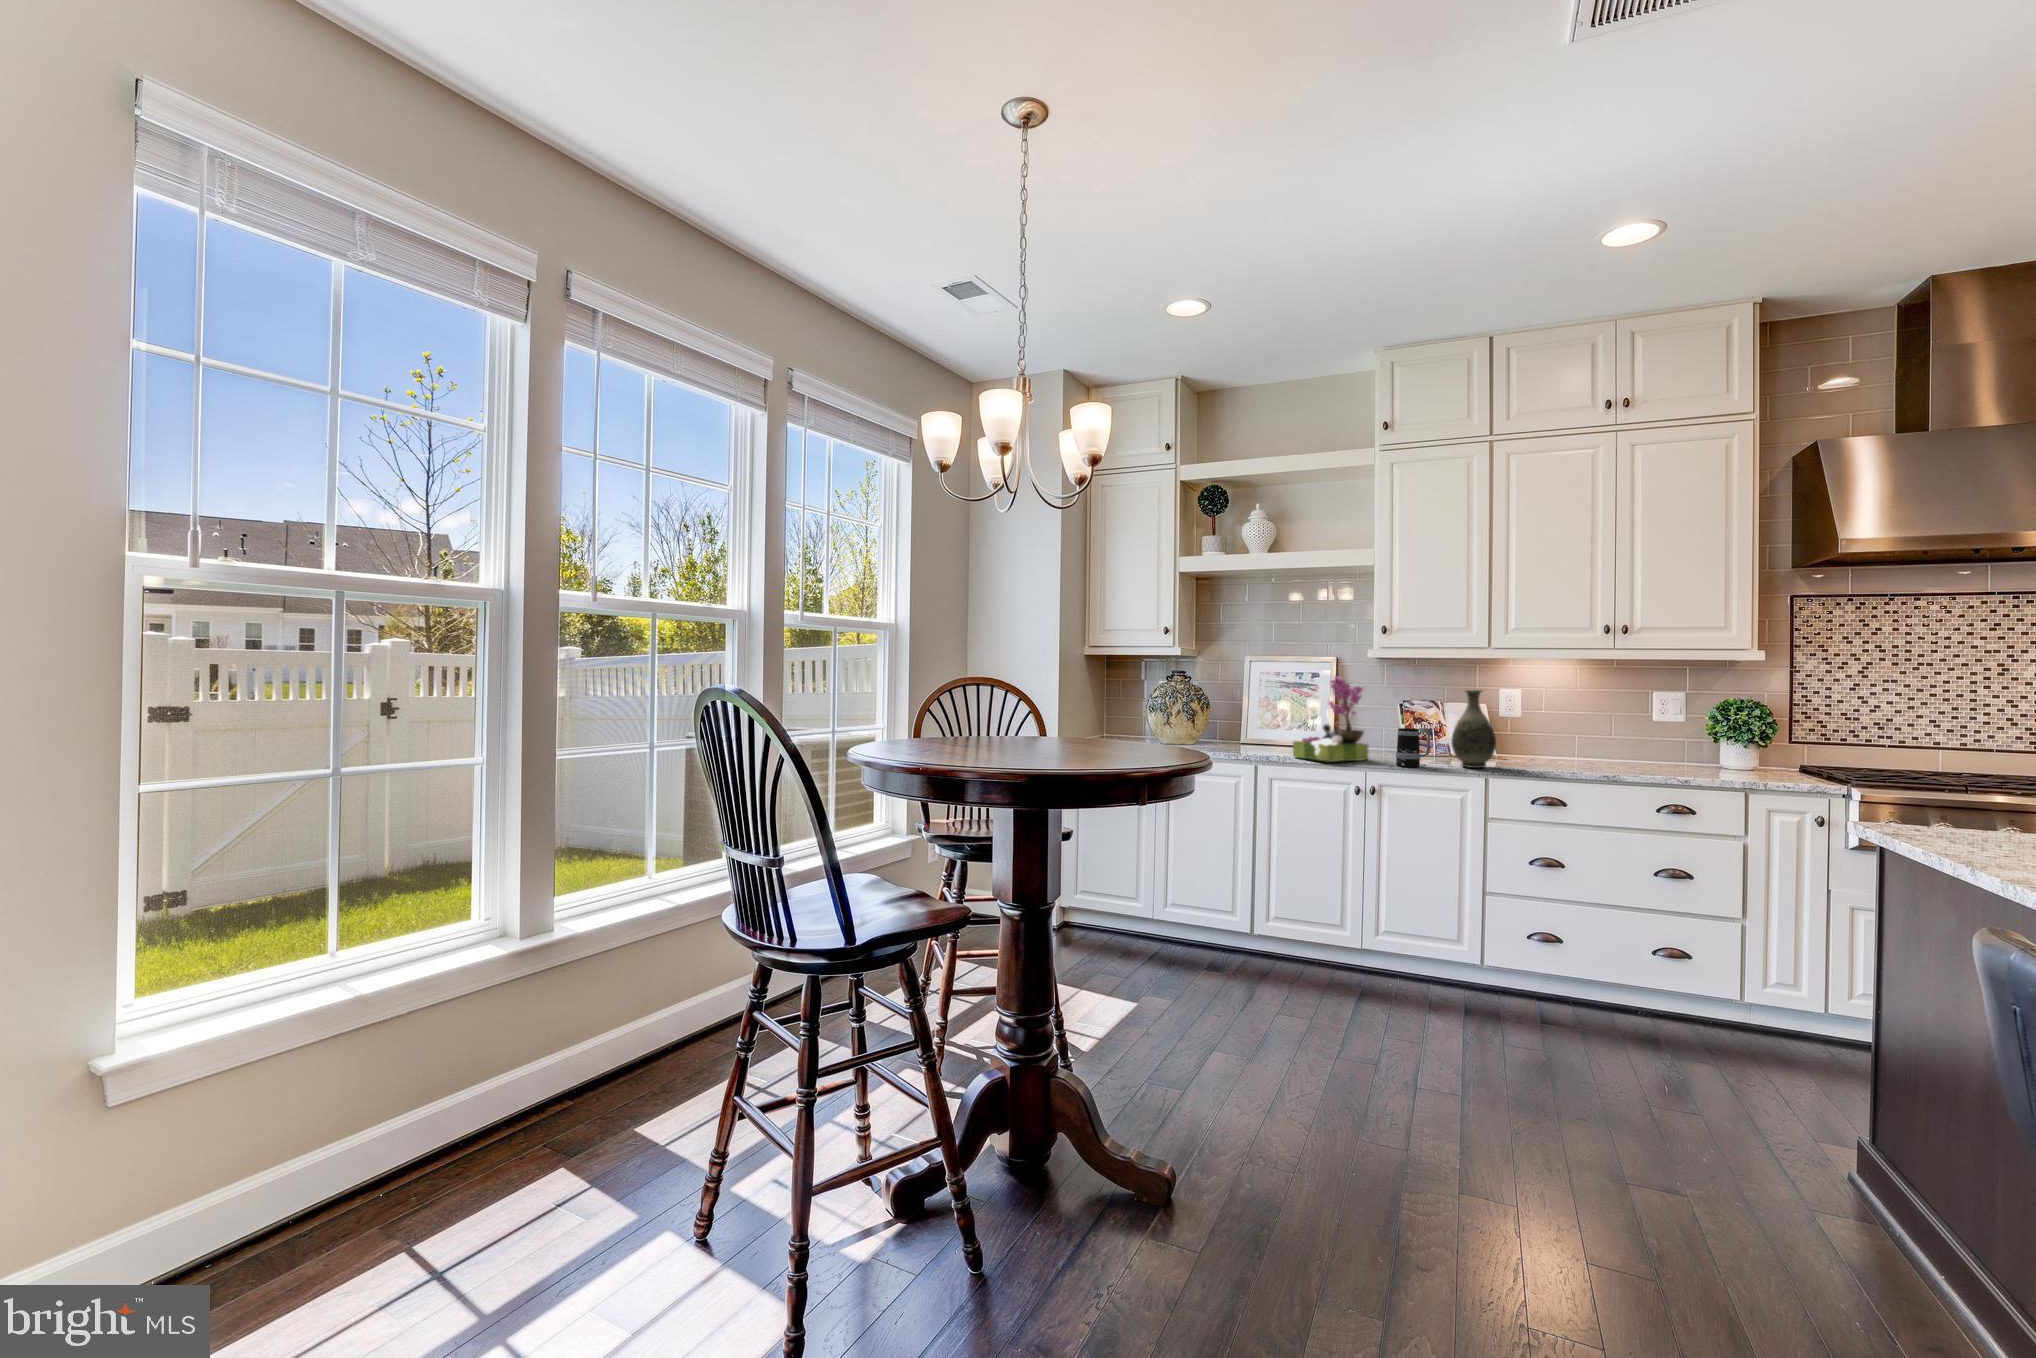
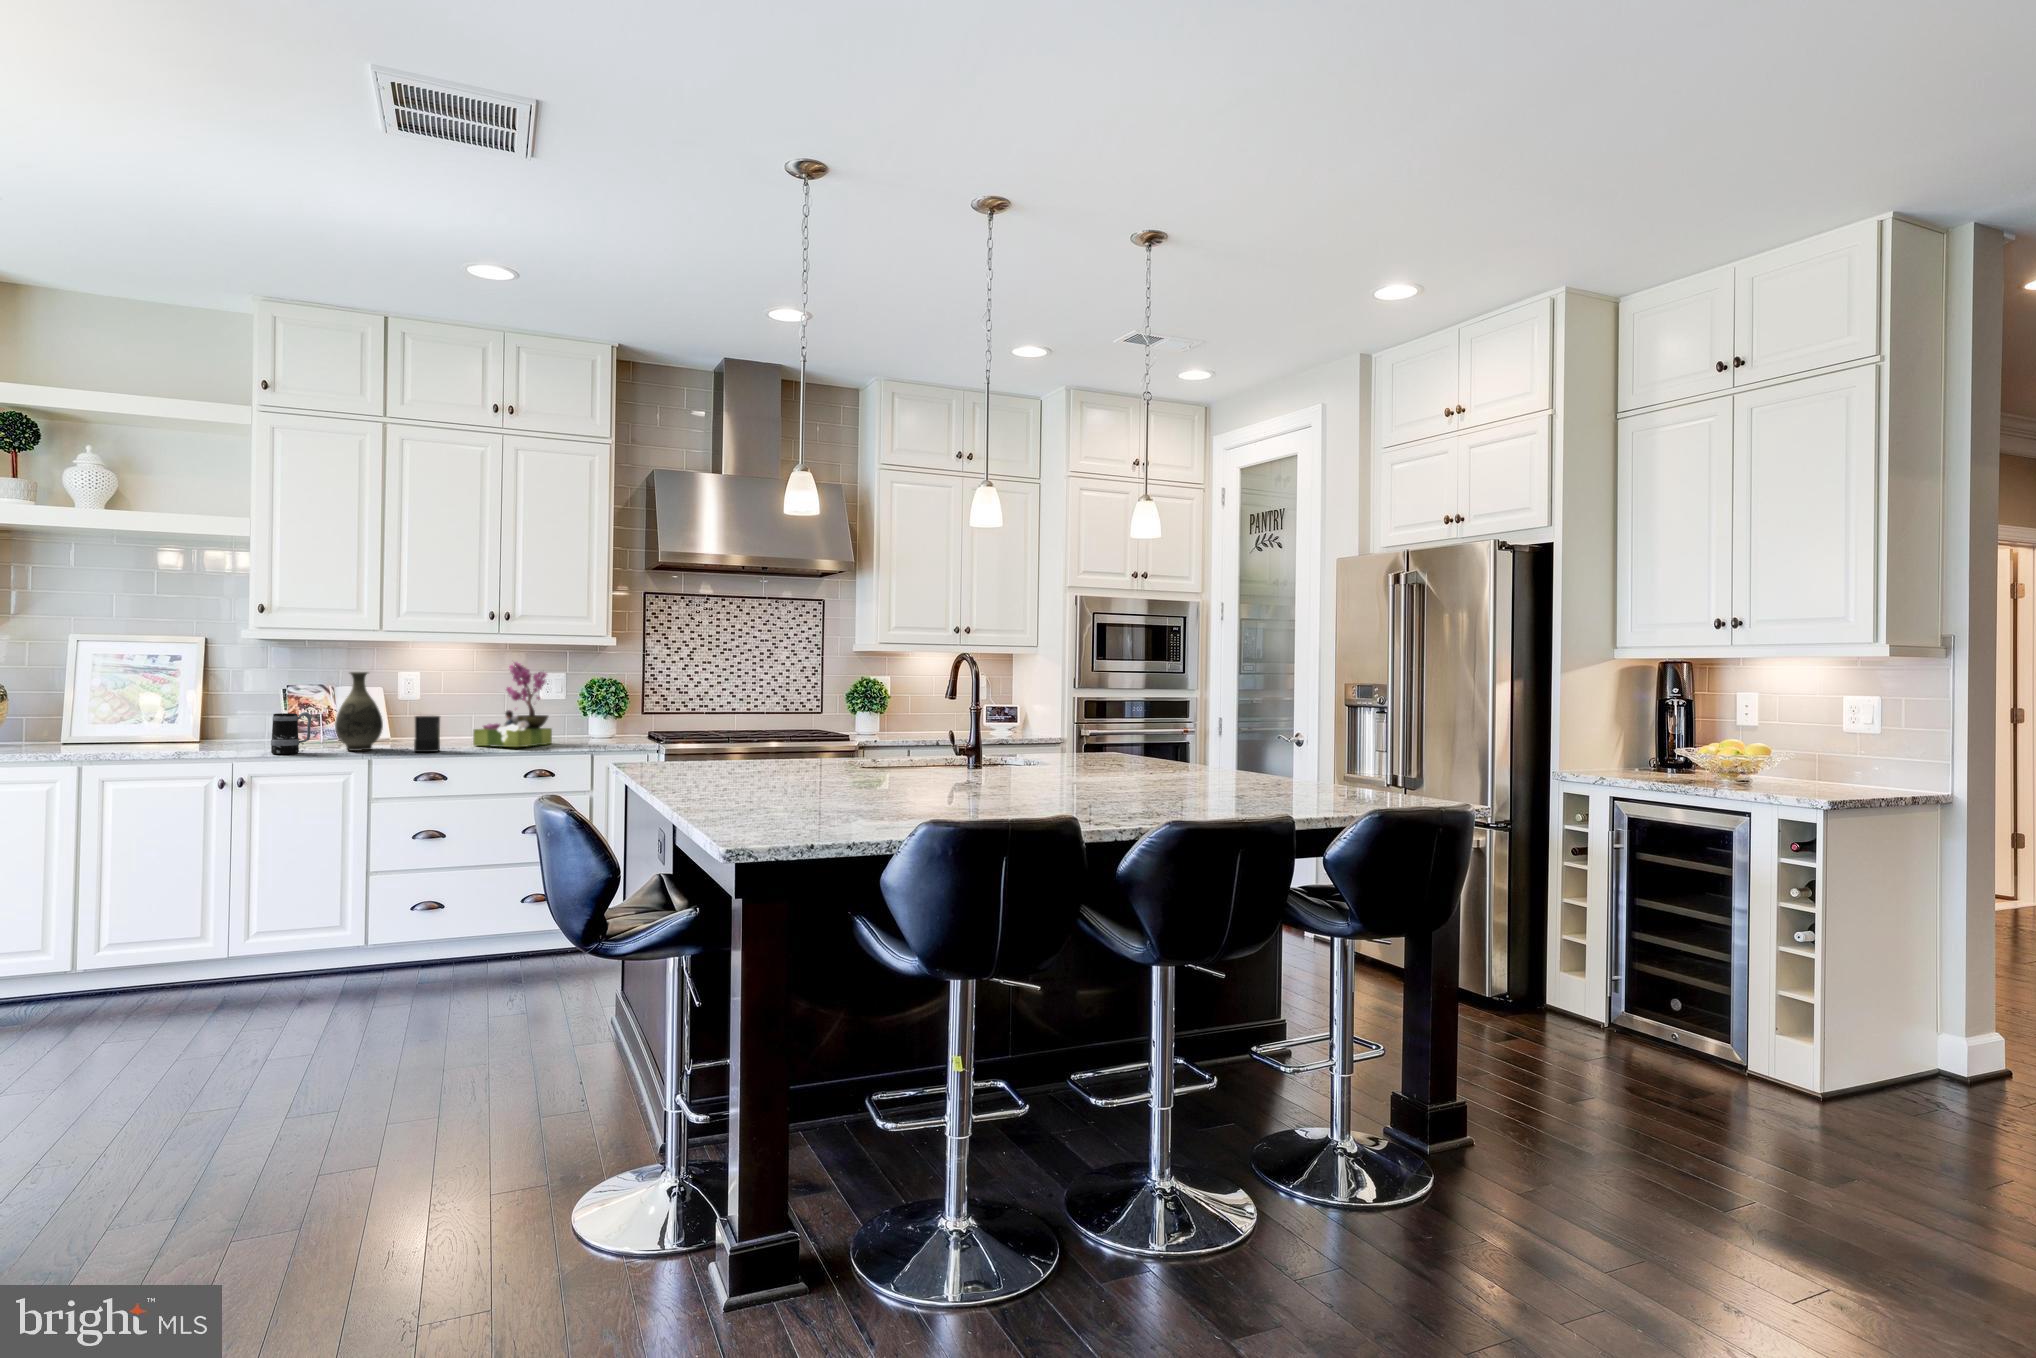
flower arrangement: present [1293,676,1368,762] -> present [473,662,552,747]
candle: none [1527,732,1557,774] -> present [414,715,440,752]

